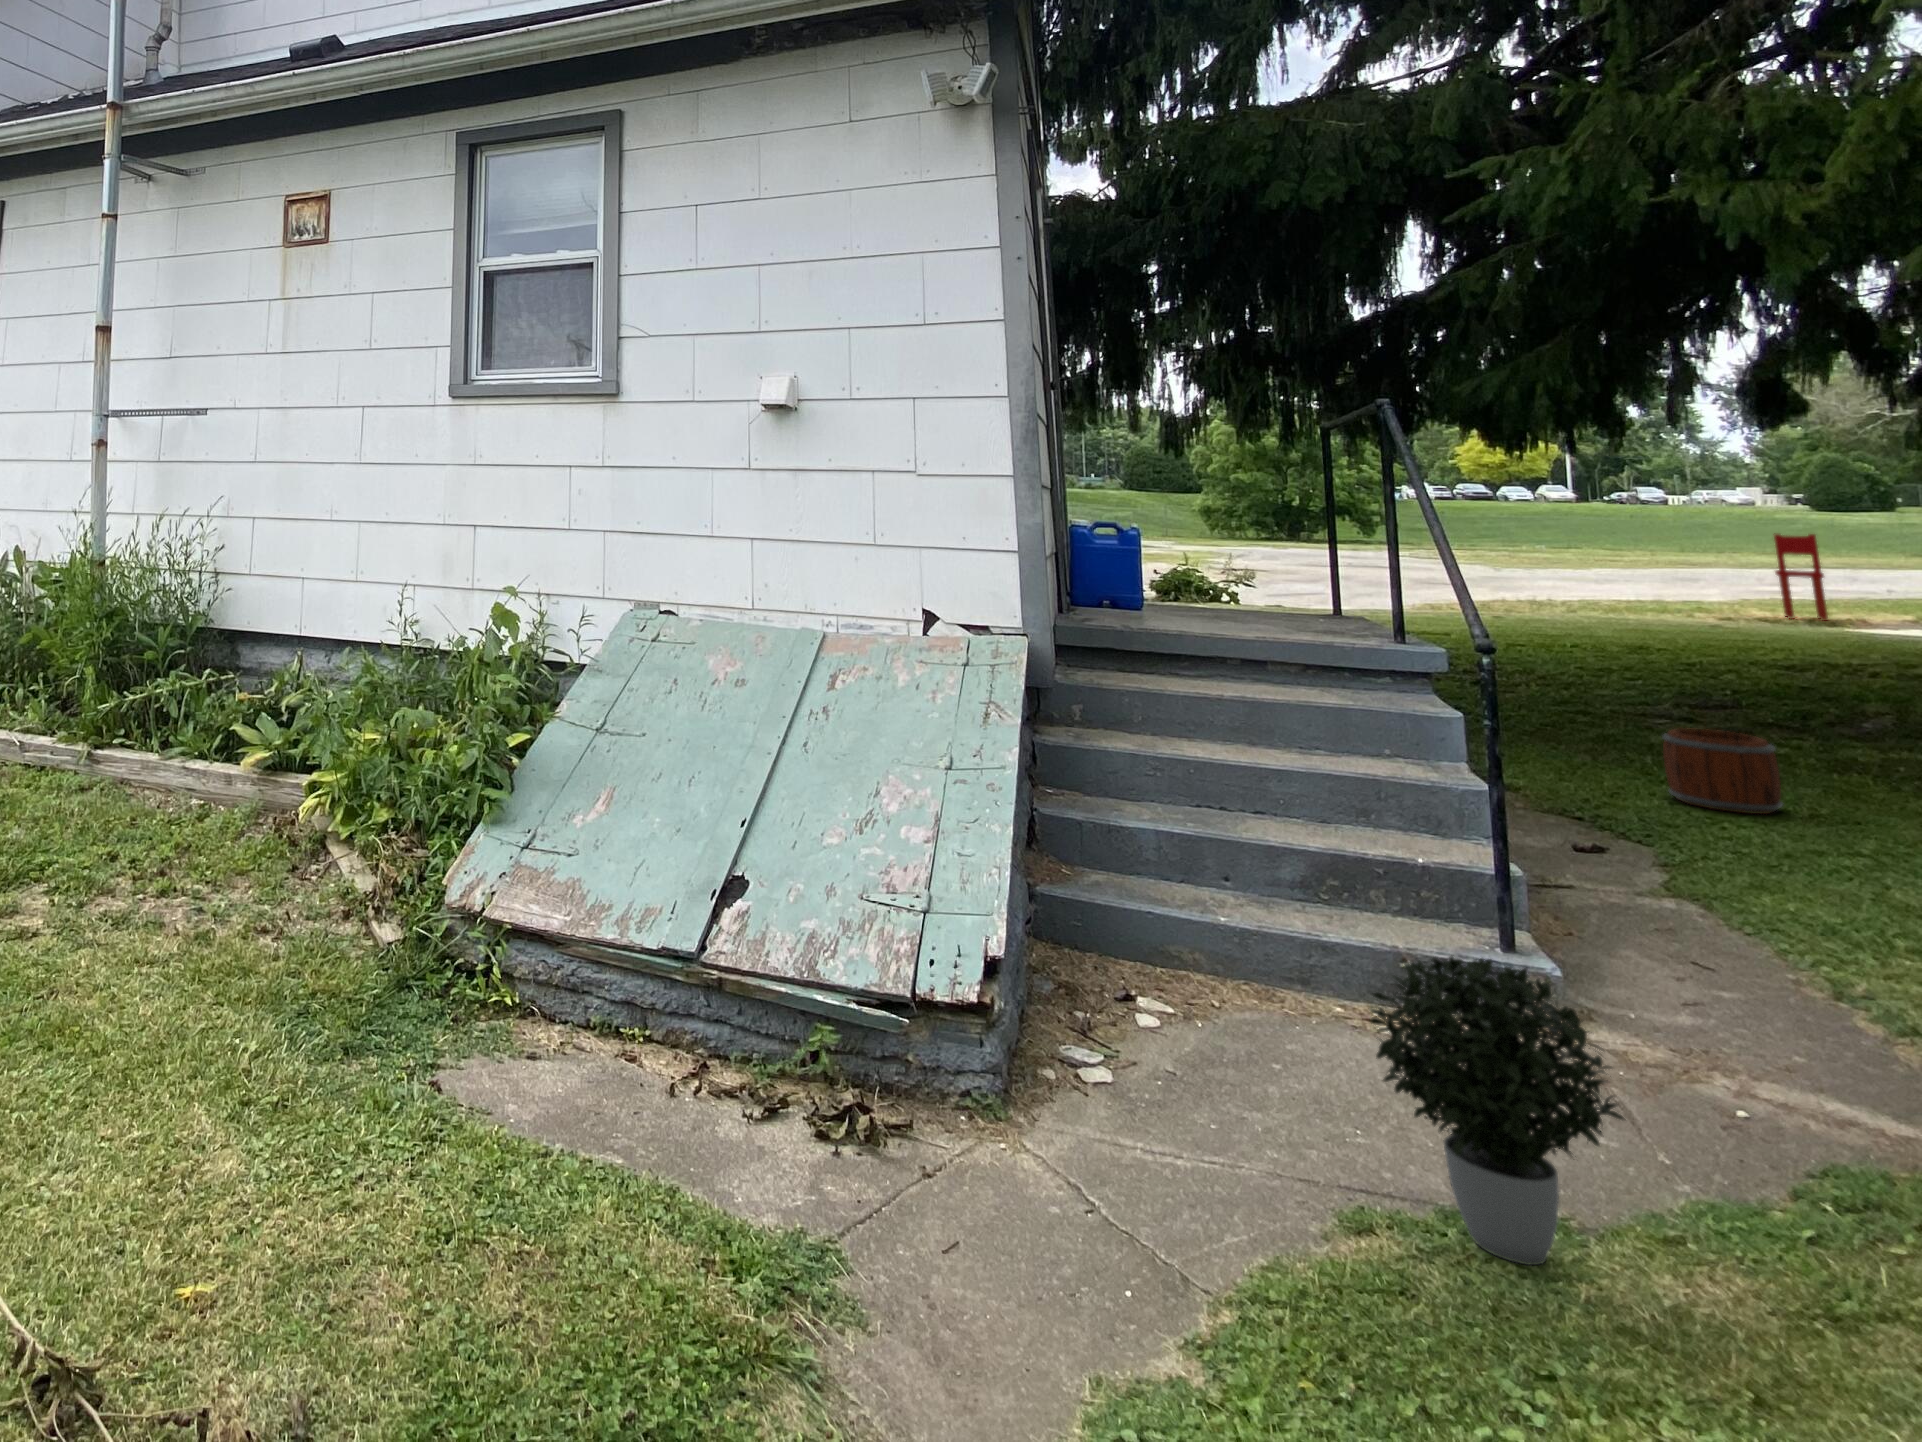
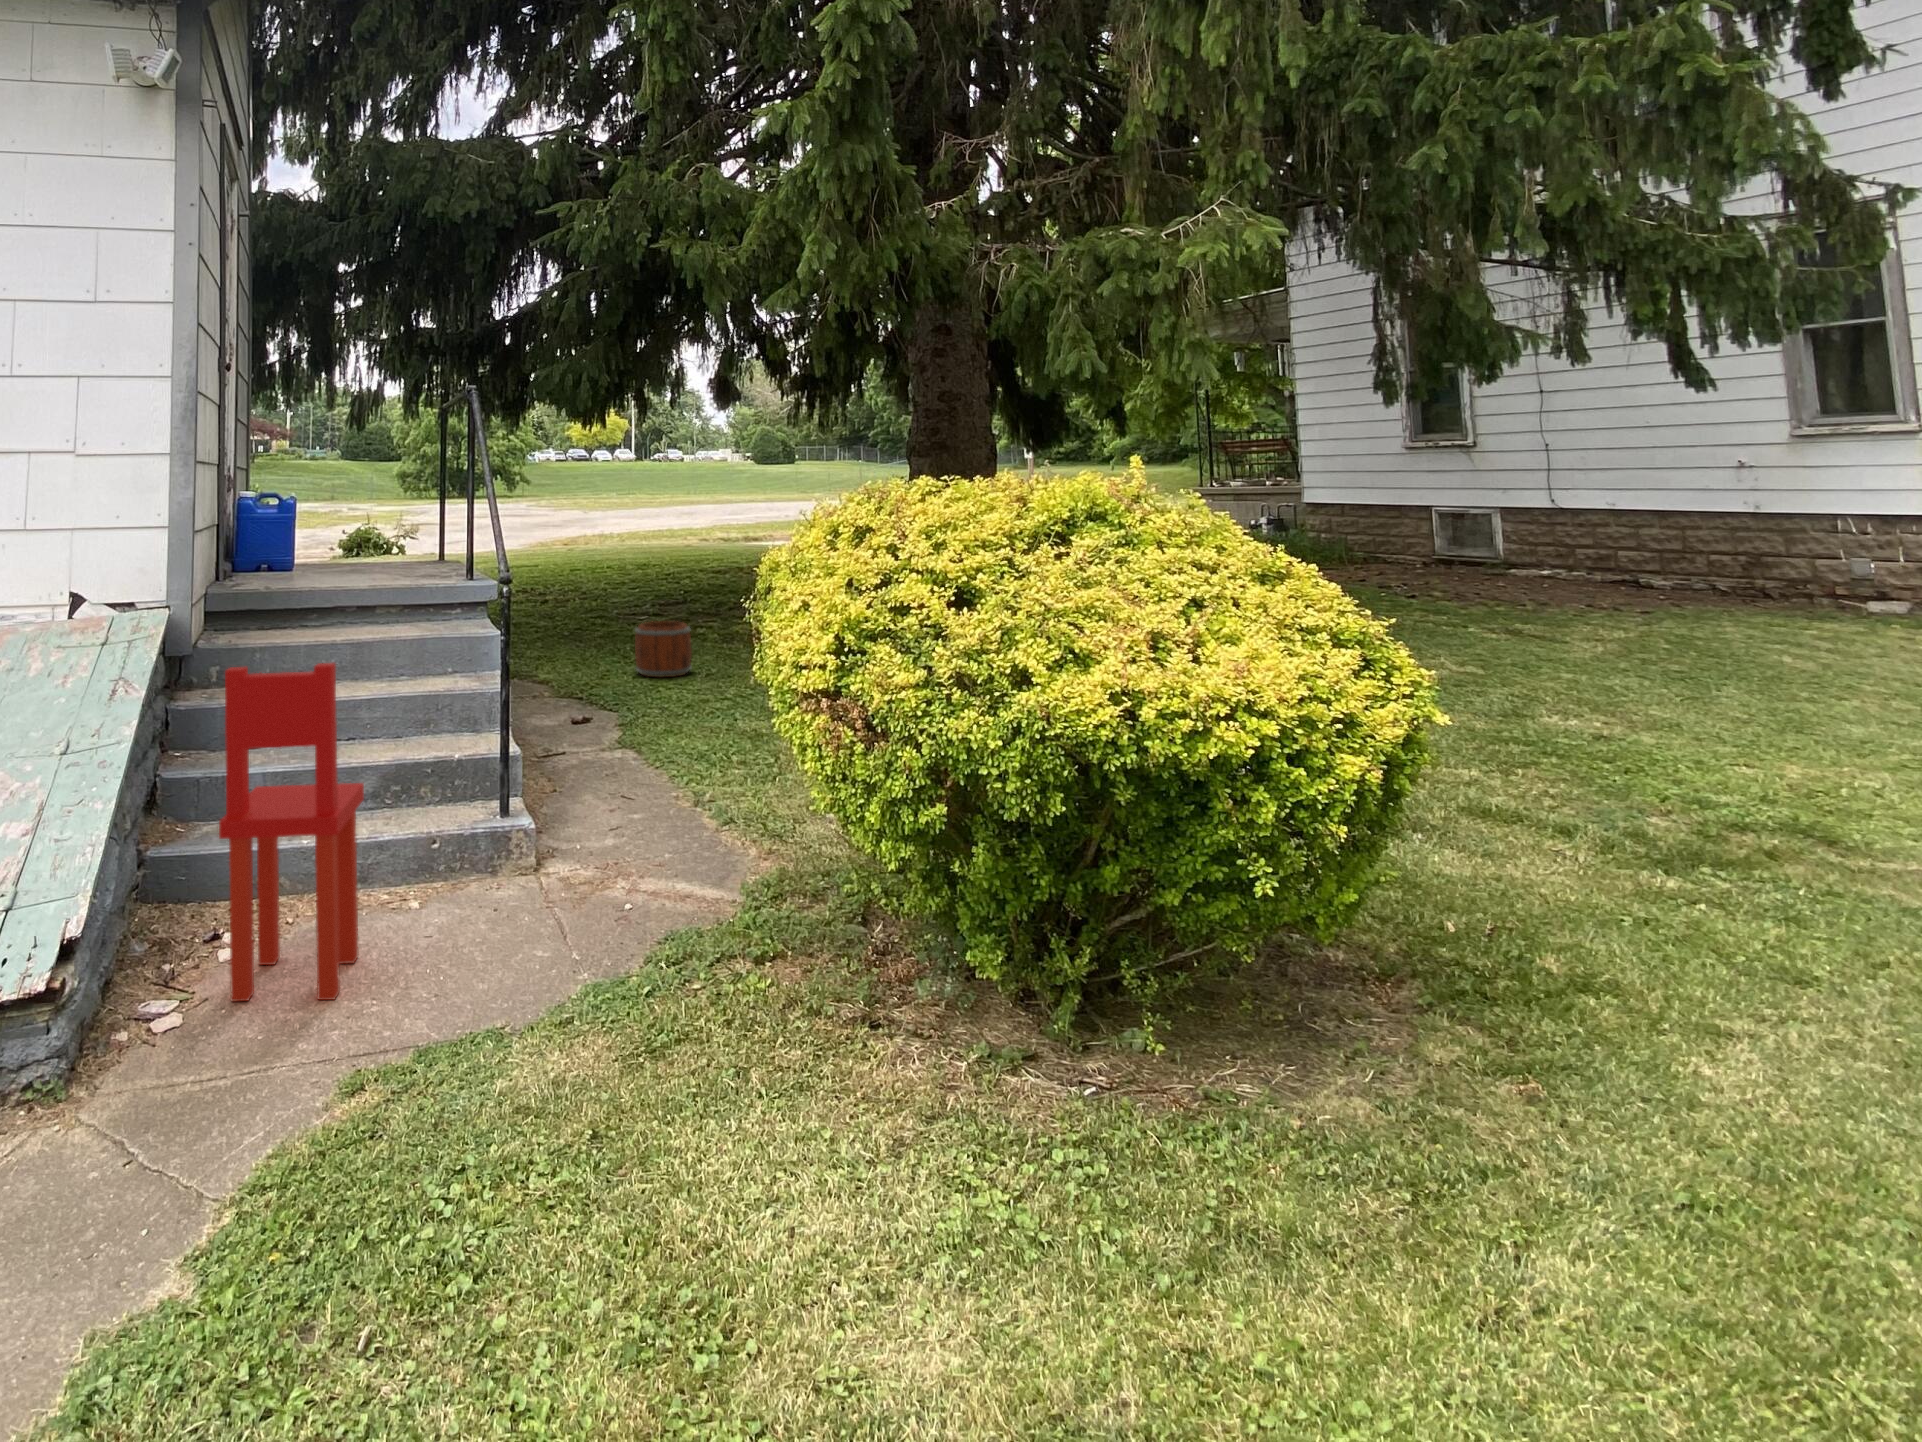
chair: present [1774,533,1828,621] -> present [219,663,364,1001]
potted plant: present [1370,957,1624,1265] -> none [370,829,523,1064]

